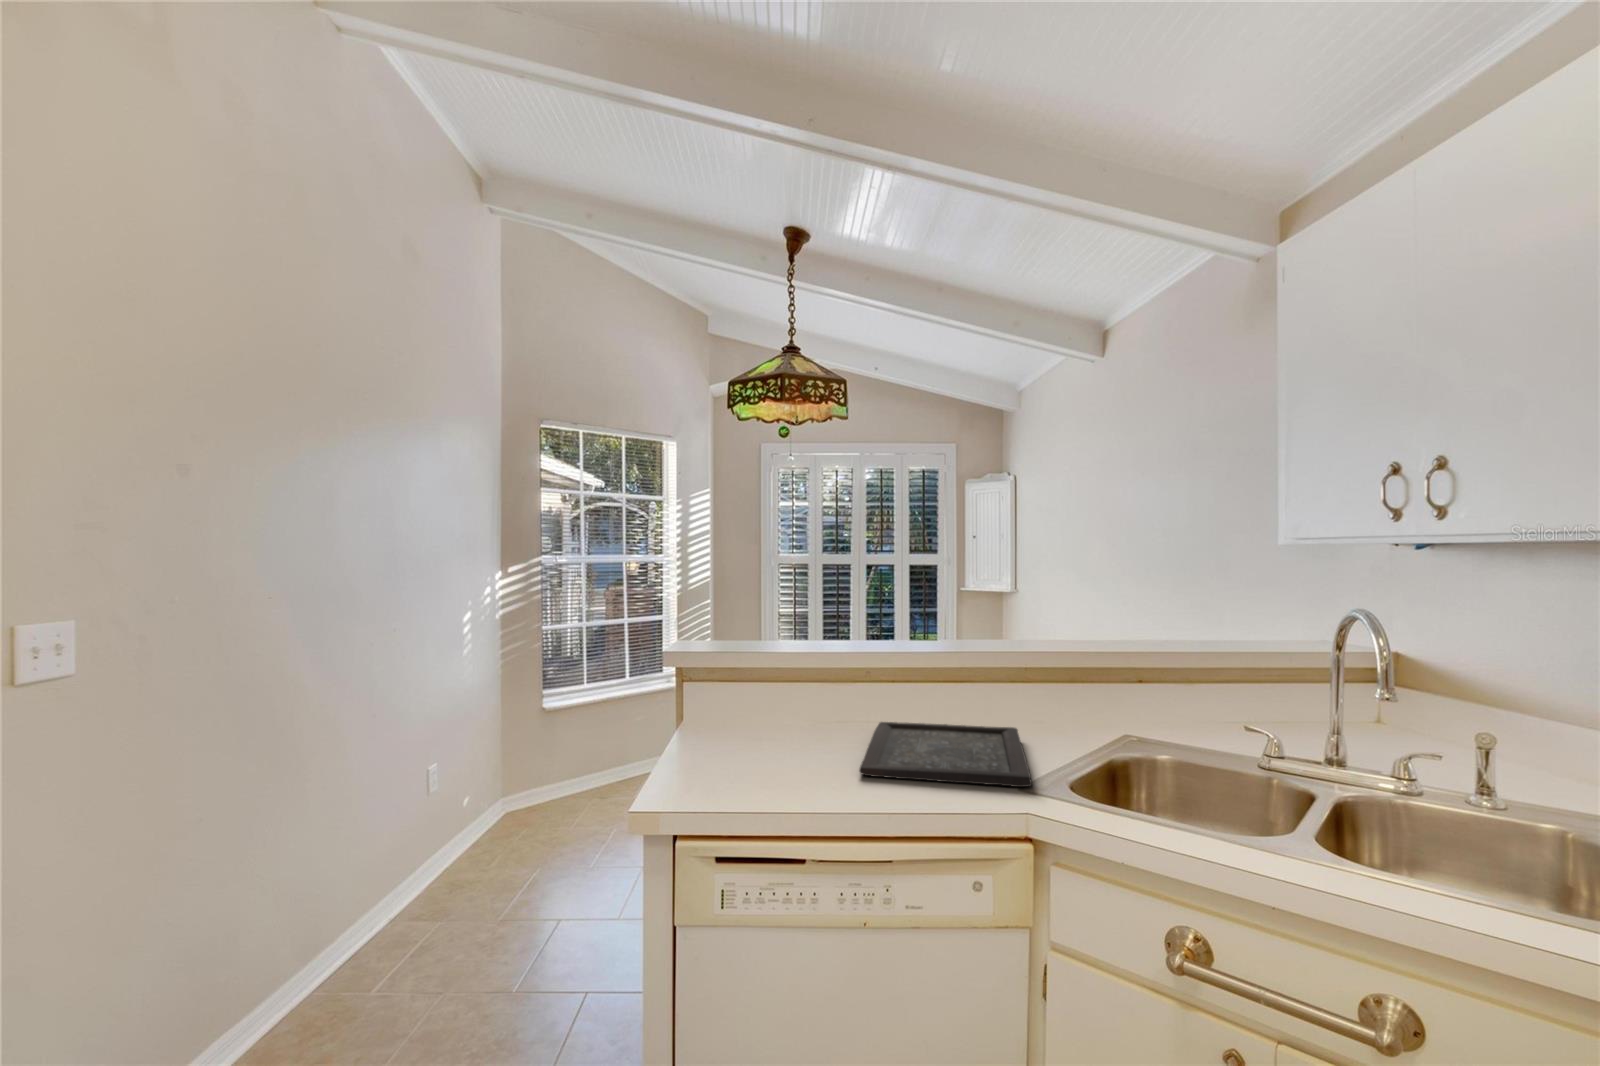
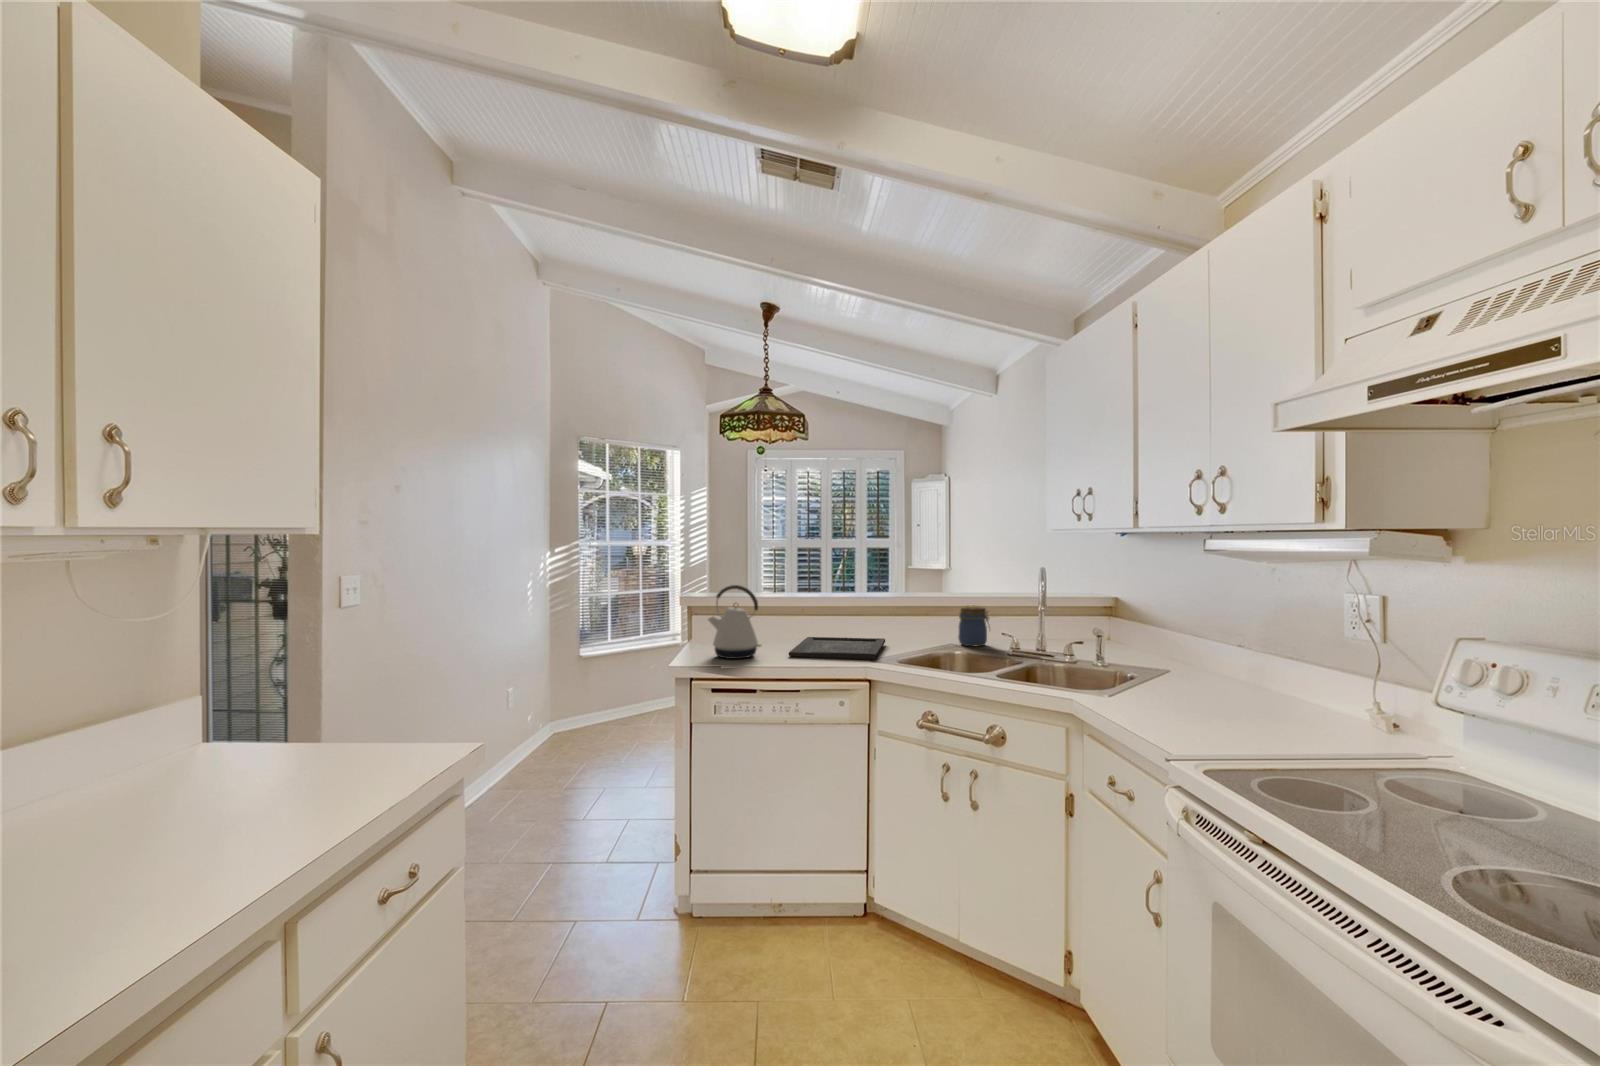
kettle: none [707,640,809,783] -> present [708,585,761,659]
jar: none [1144,670,1205,745] -> present [958,607,990,646]

